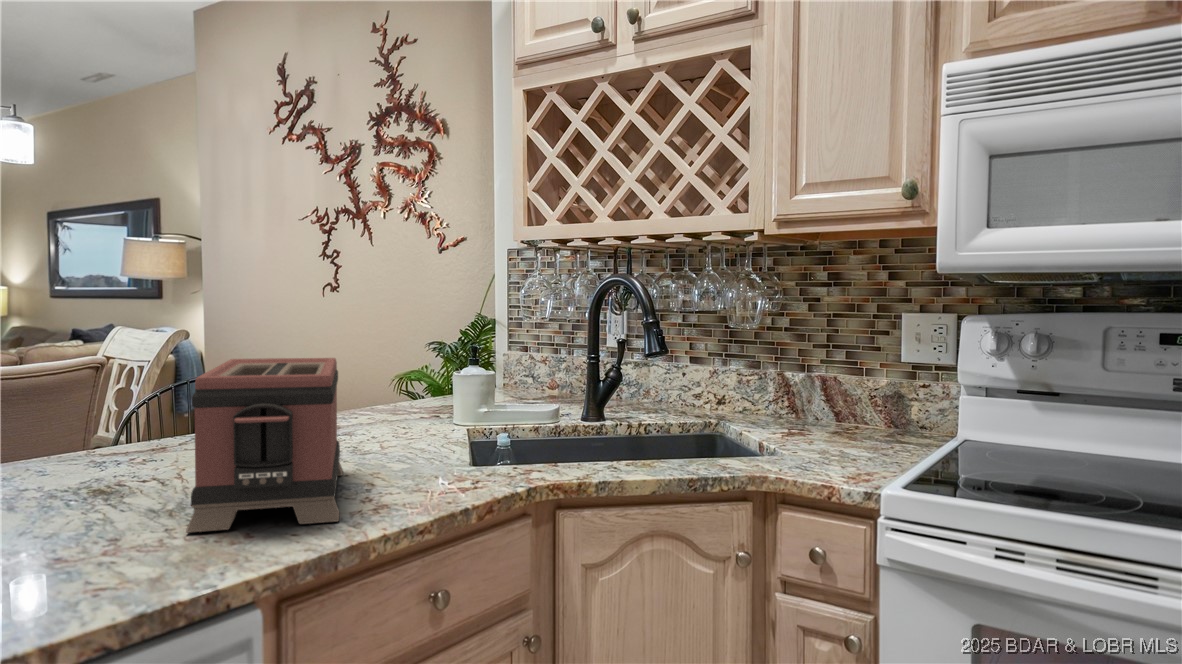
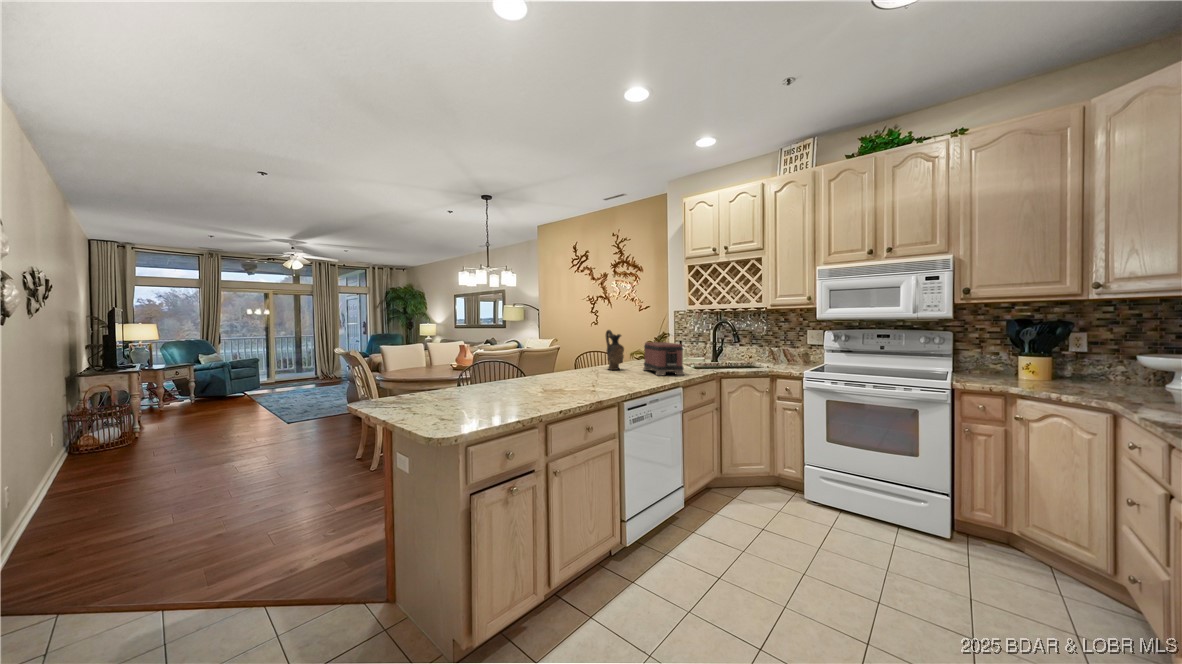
ceramic pitcher: none [69,301,156,478] -> present [606,330,624,370]

